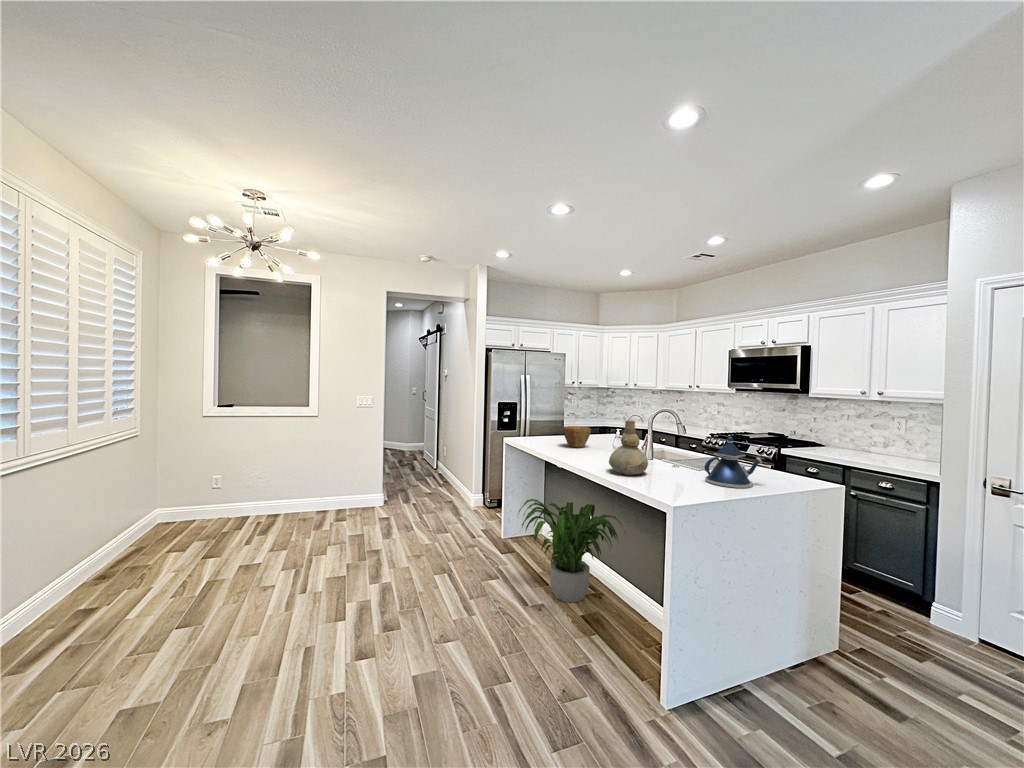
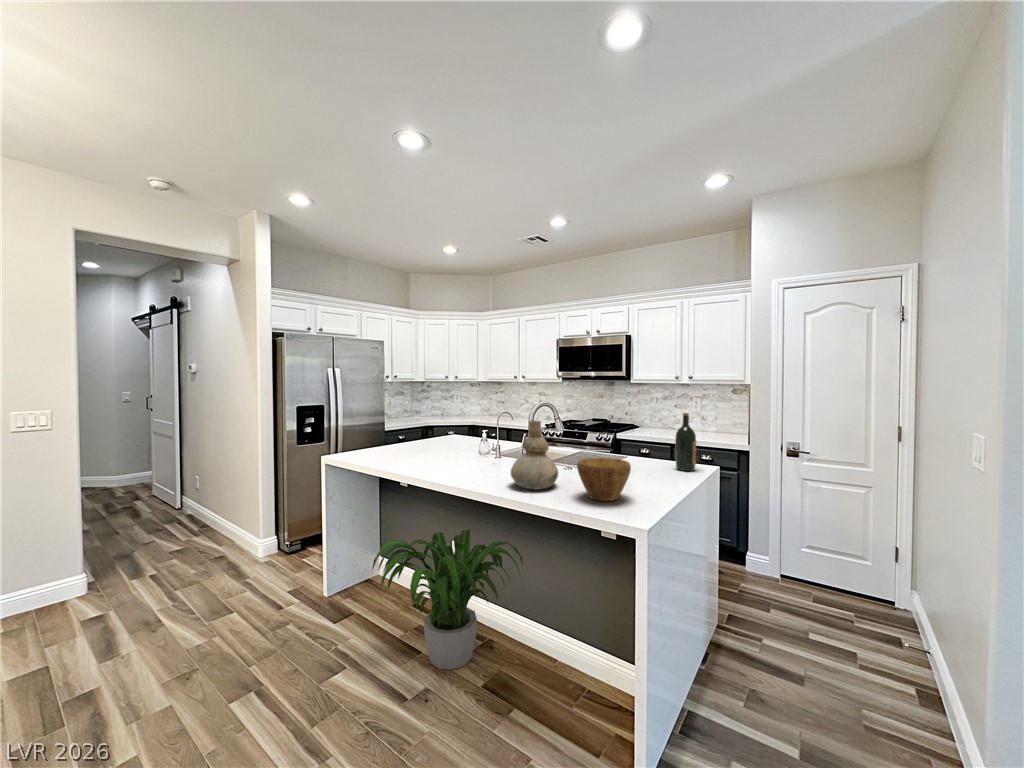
bowl: present [563,426,591,447] -> present [577,458,631,501]
wine bottle: none [782,426,805,483] -> present [675,413,696,471]
teapot: present [704,437,762,488] -> none [618,430,670,487]

